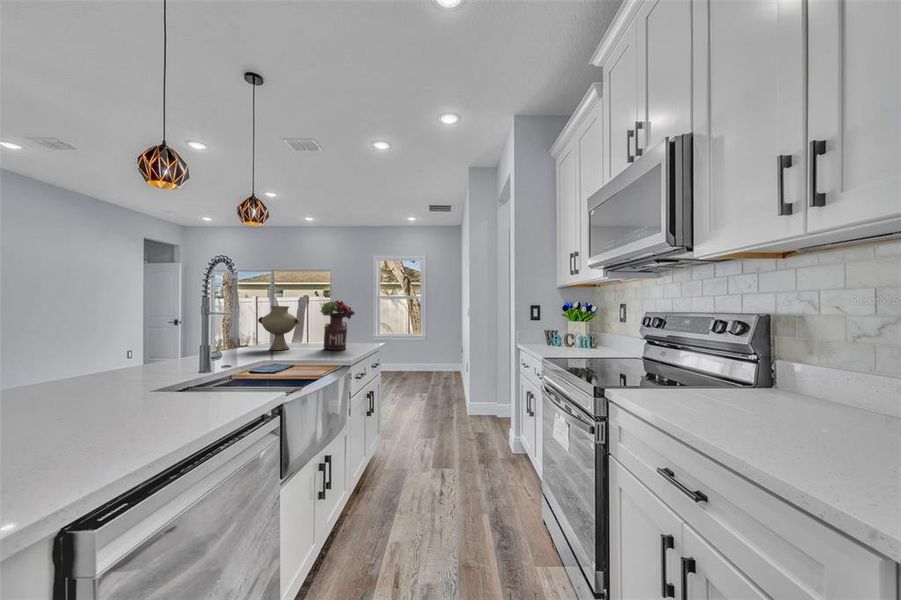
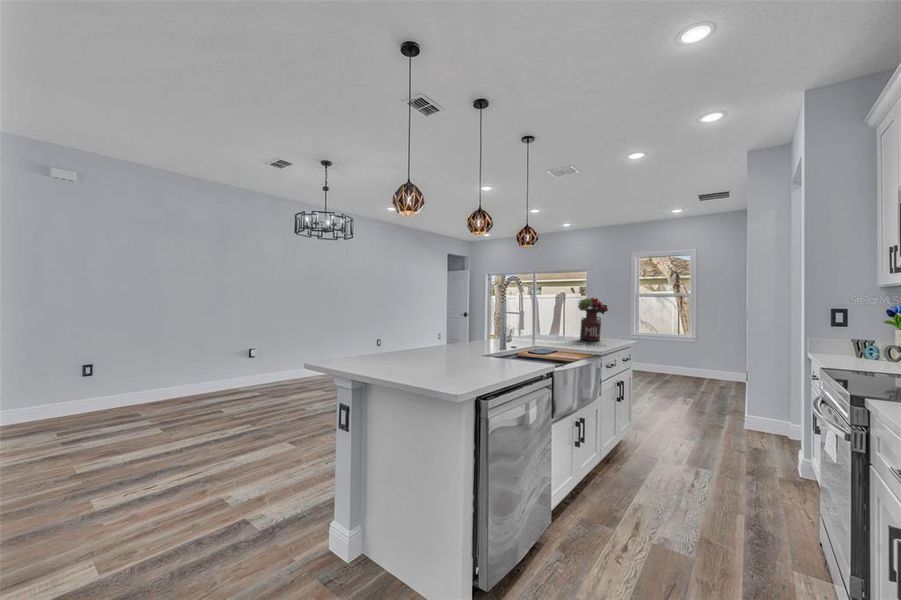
vase: present [258,306,300,350] -> none [529,302,561,337]

